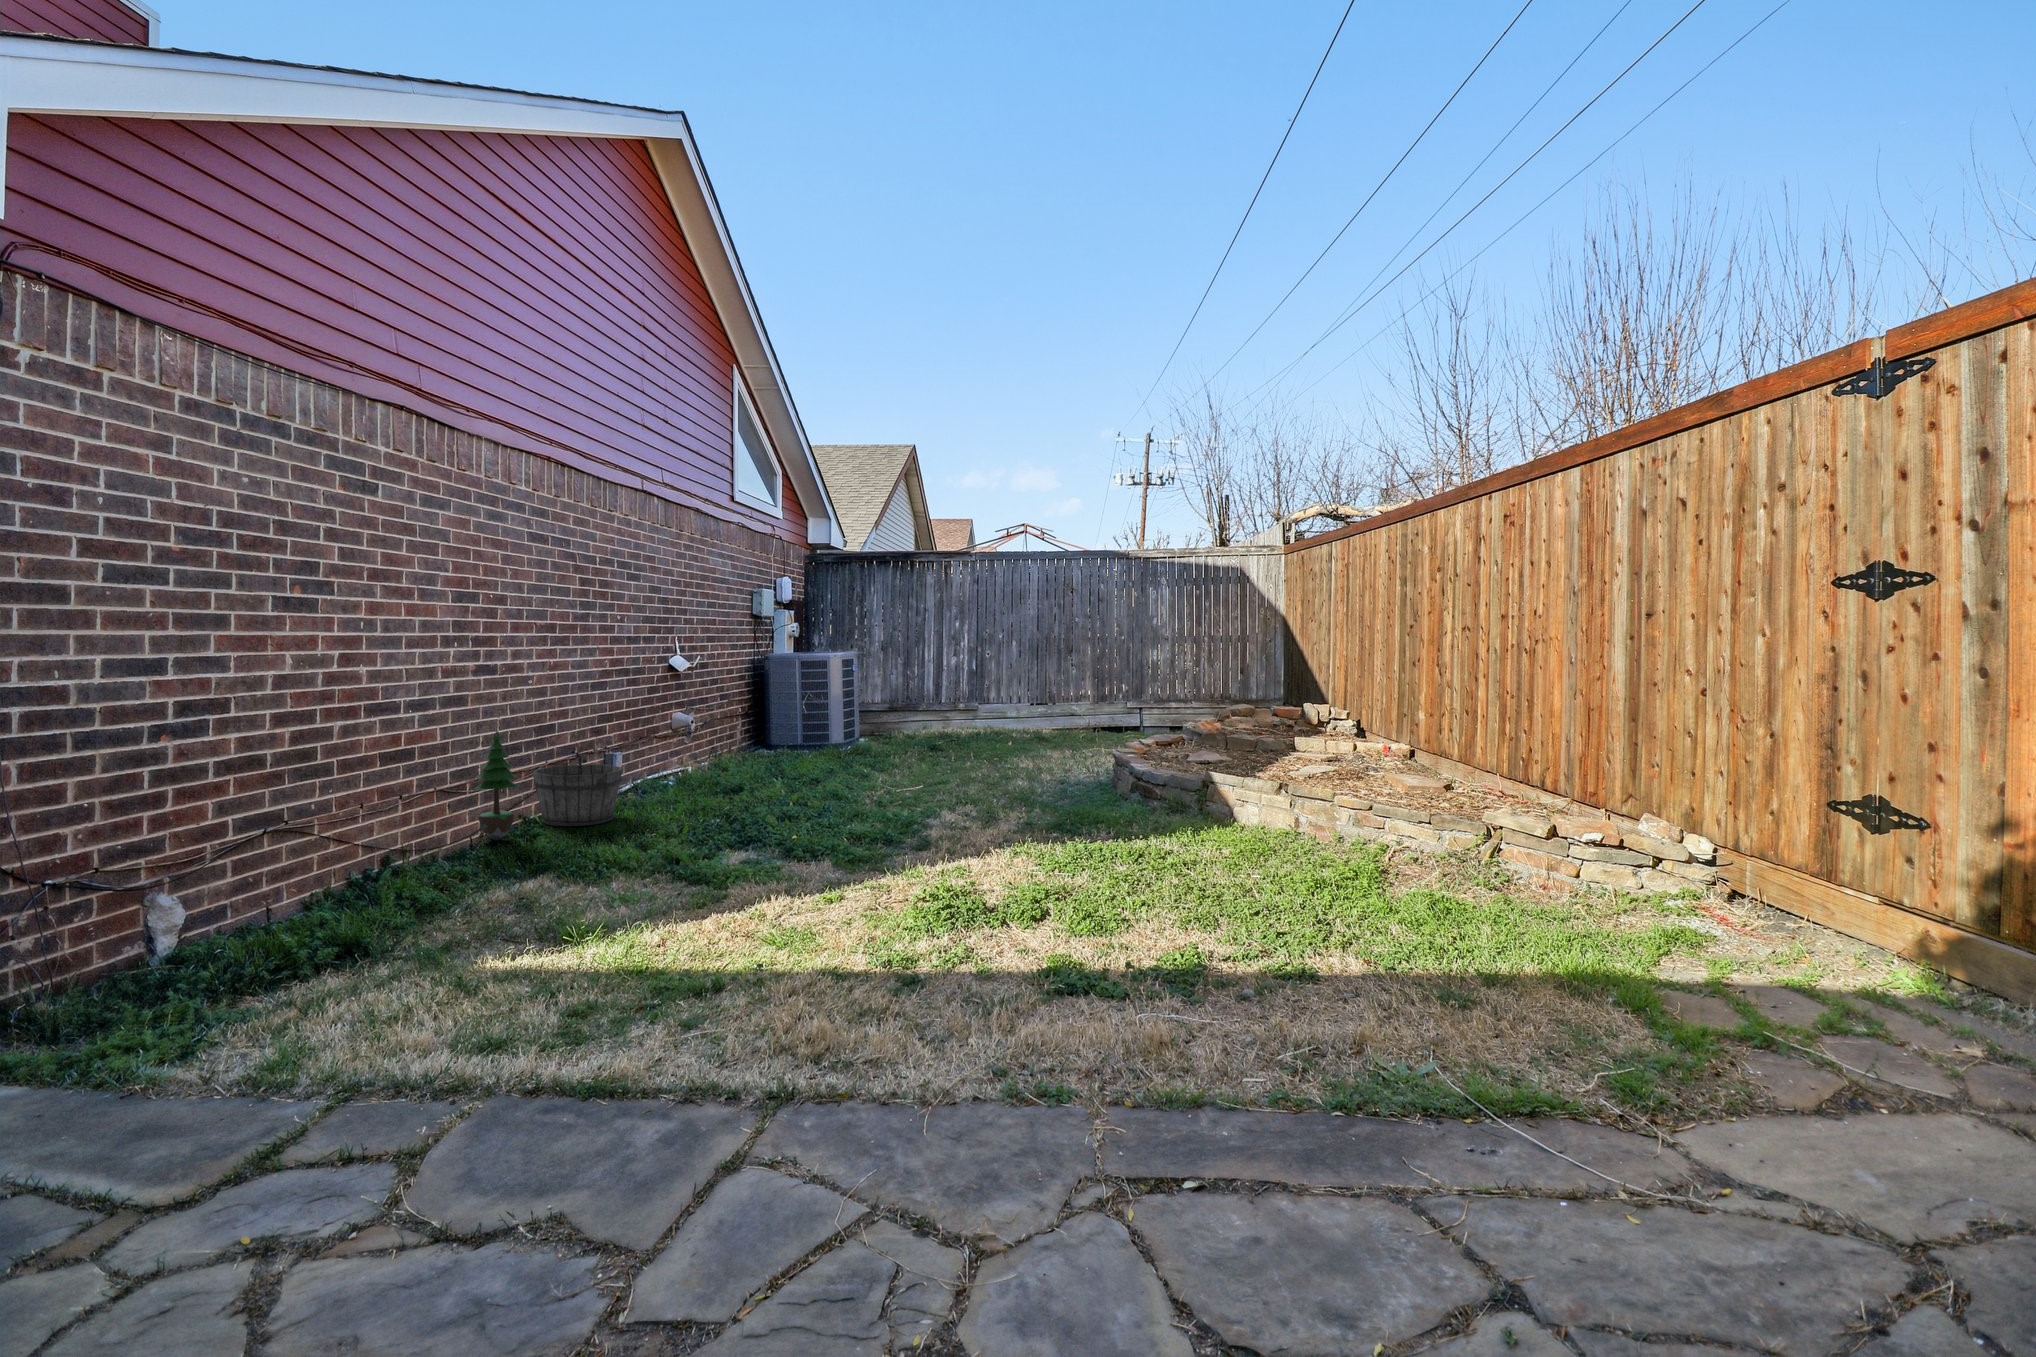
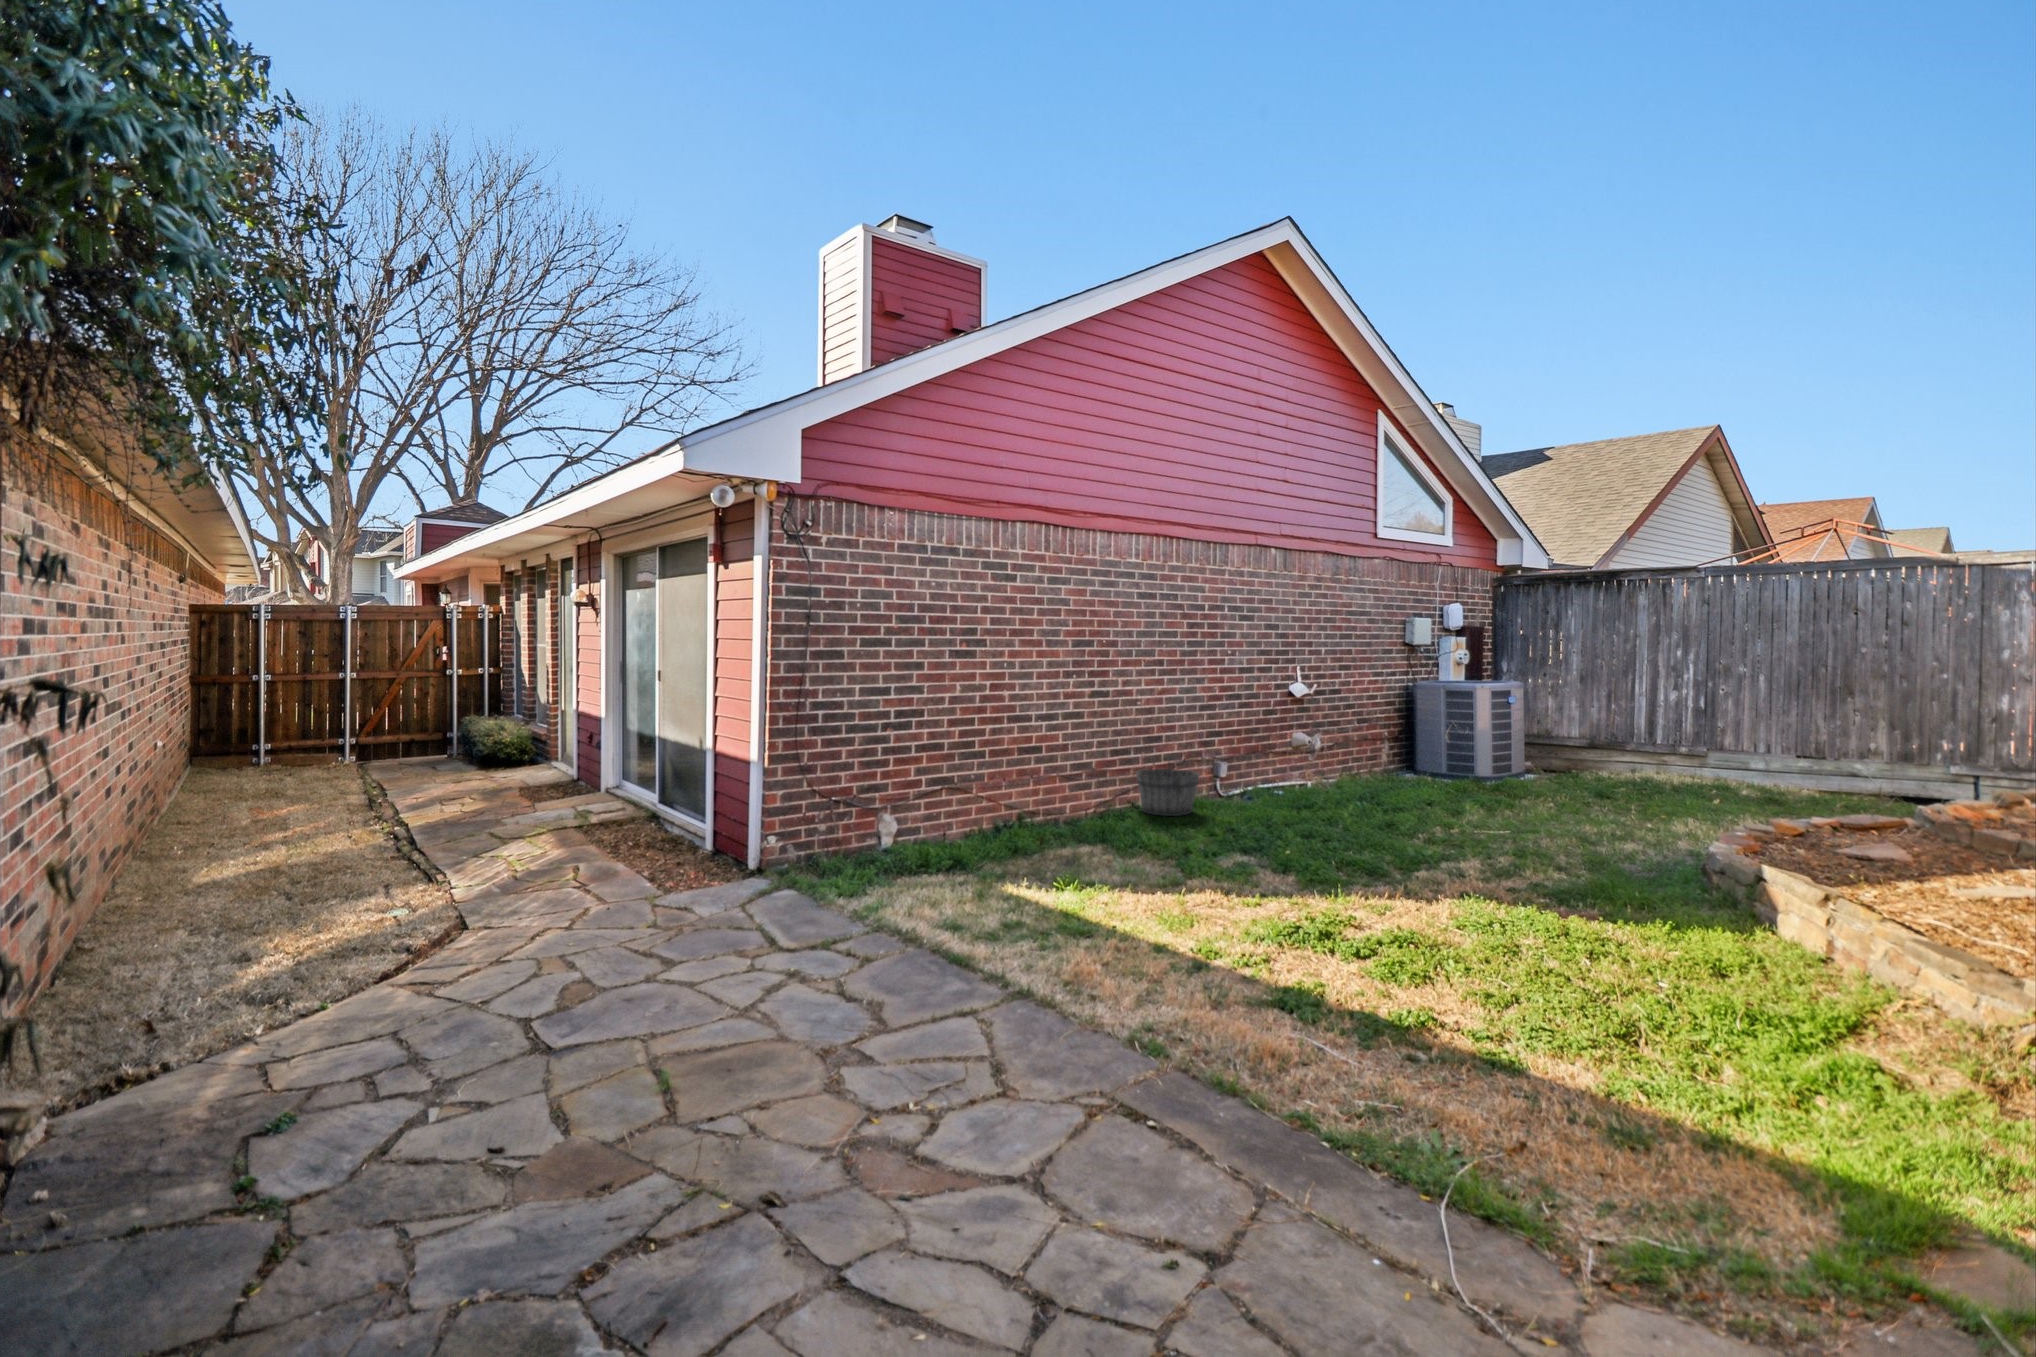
potted tree: present [474,731,517,840] -> none [1085,738,1113,817]

